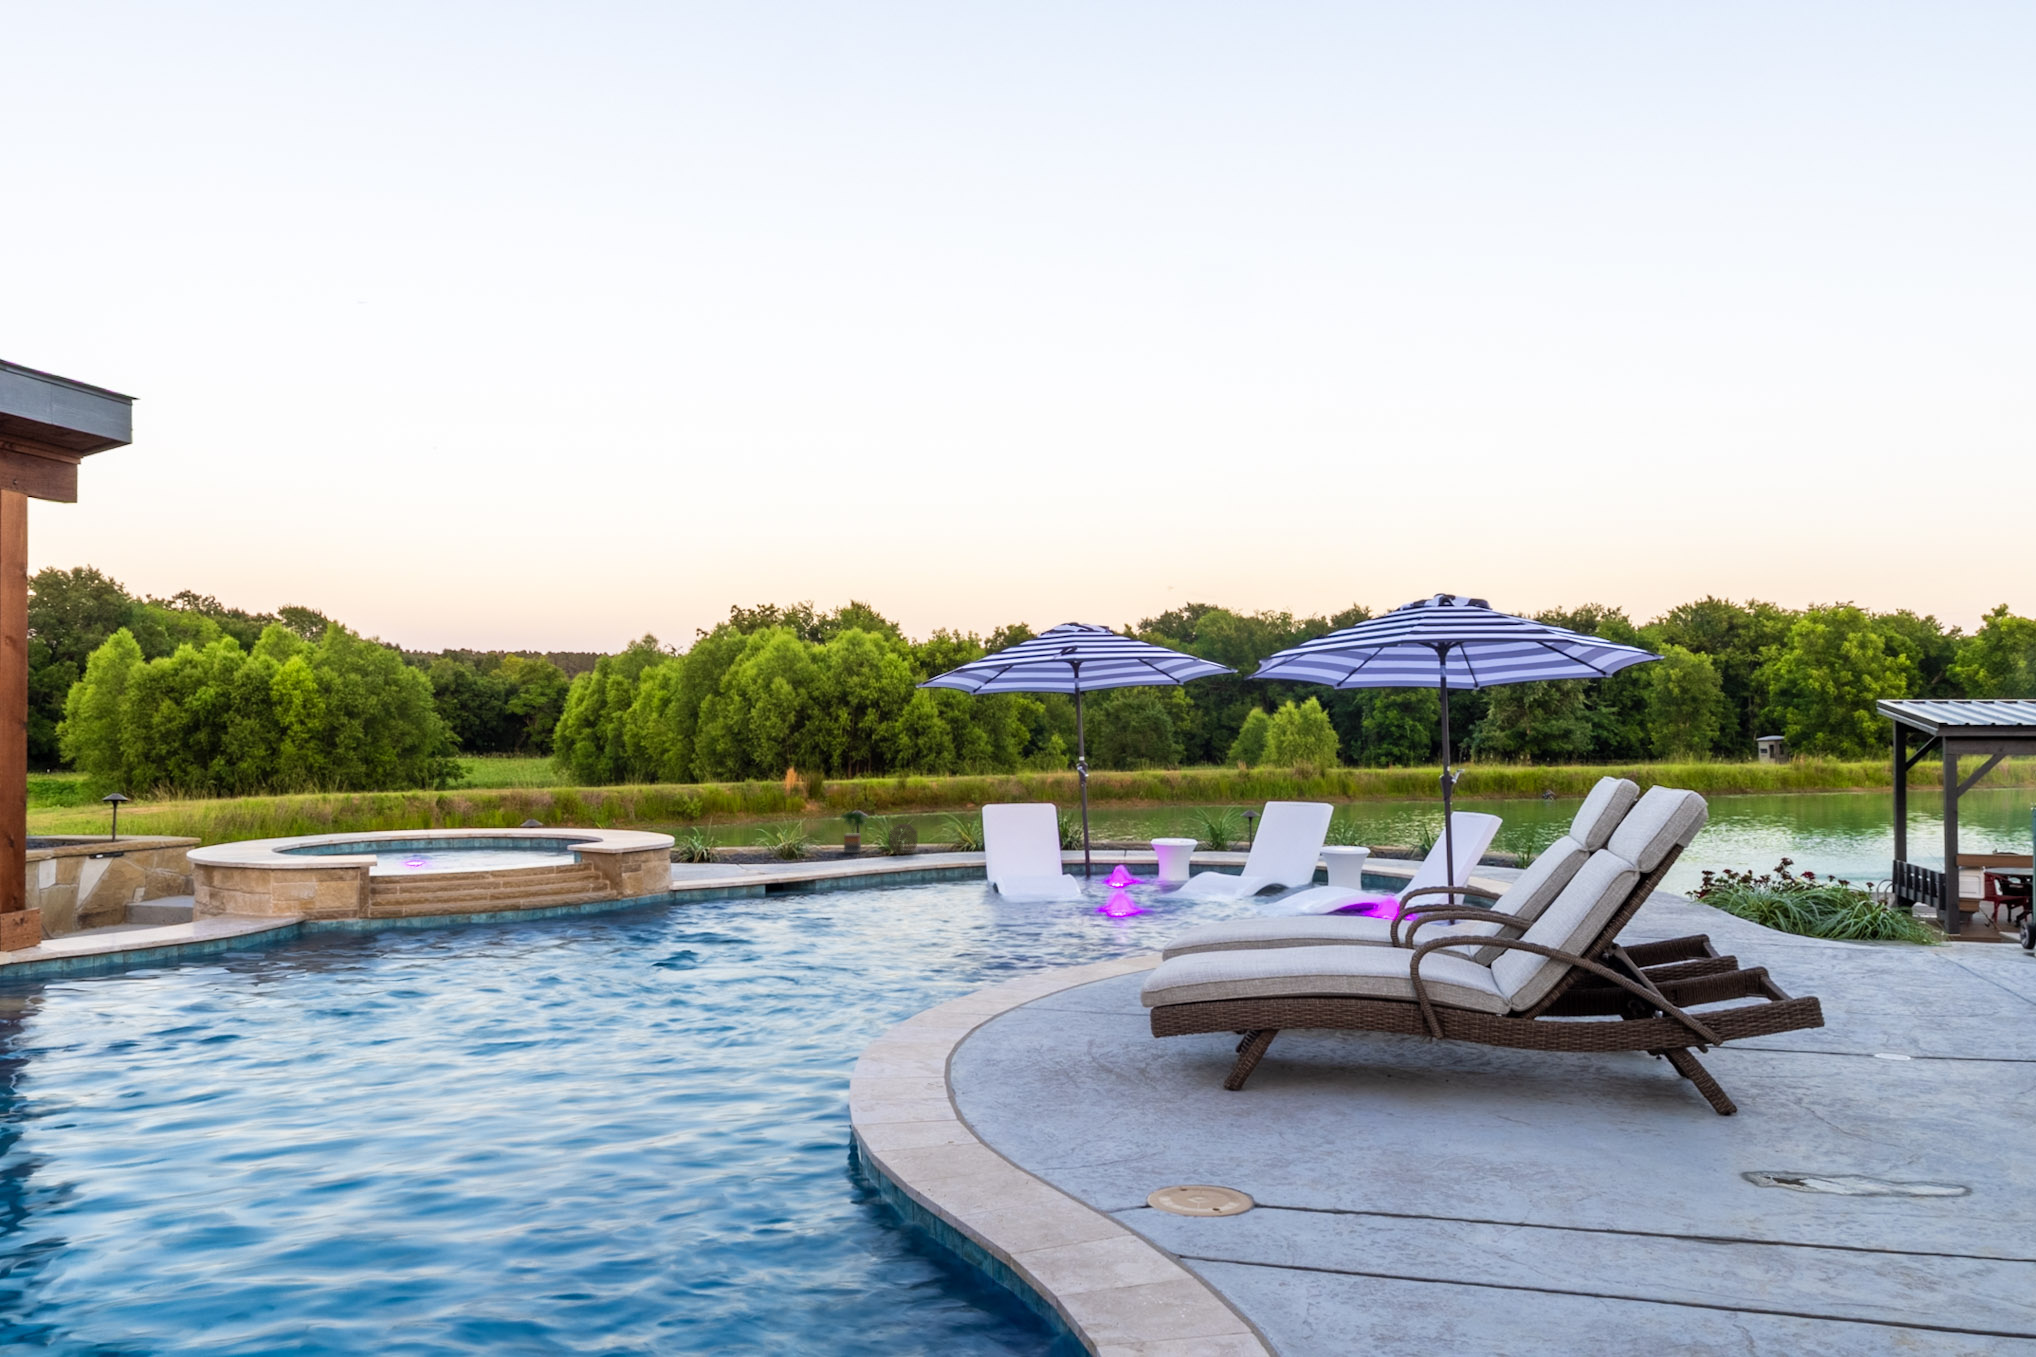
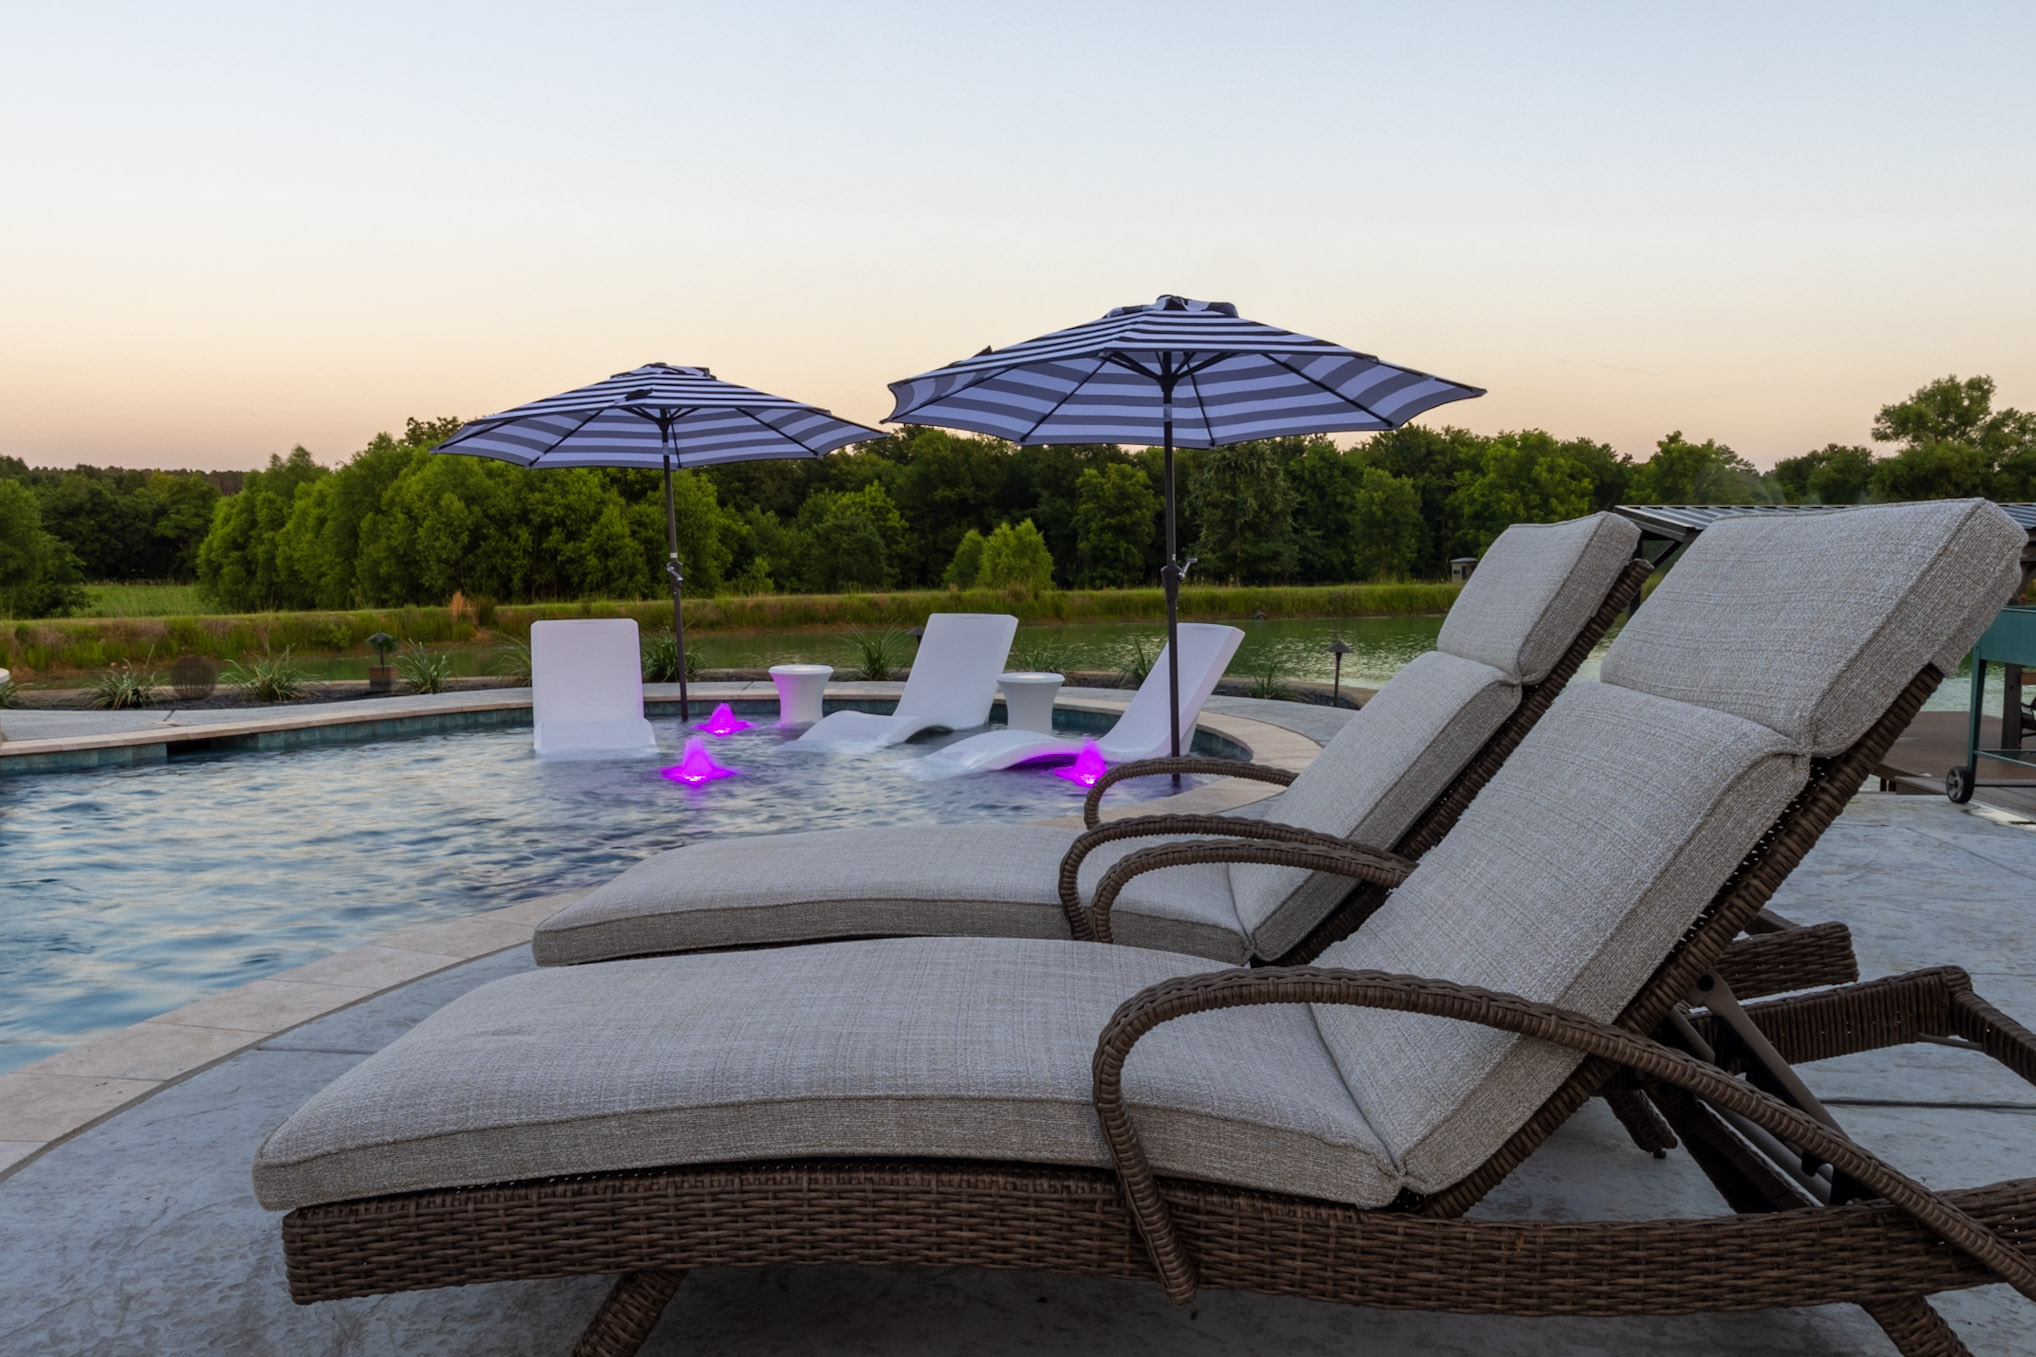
woven basket: present [889,824,917,854] -> present [170,656,218,699]

